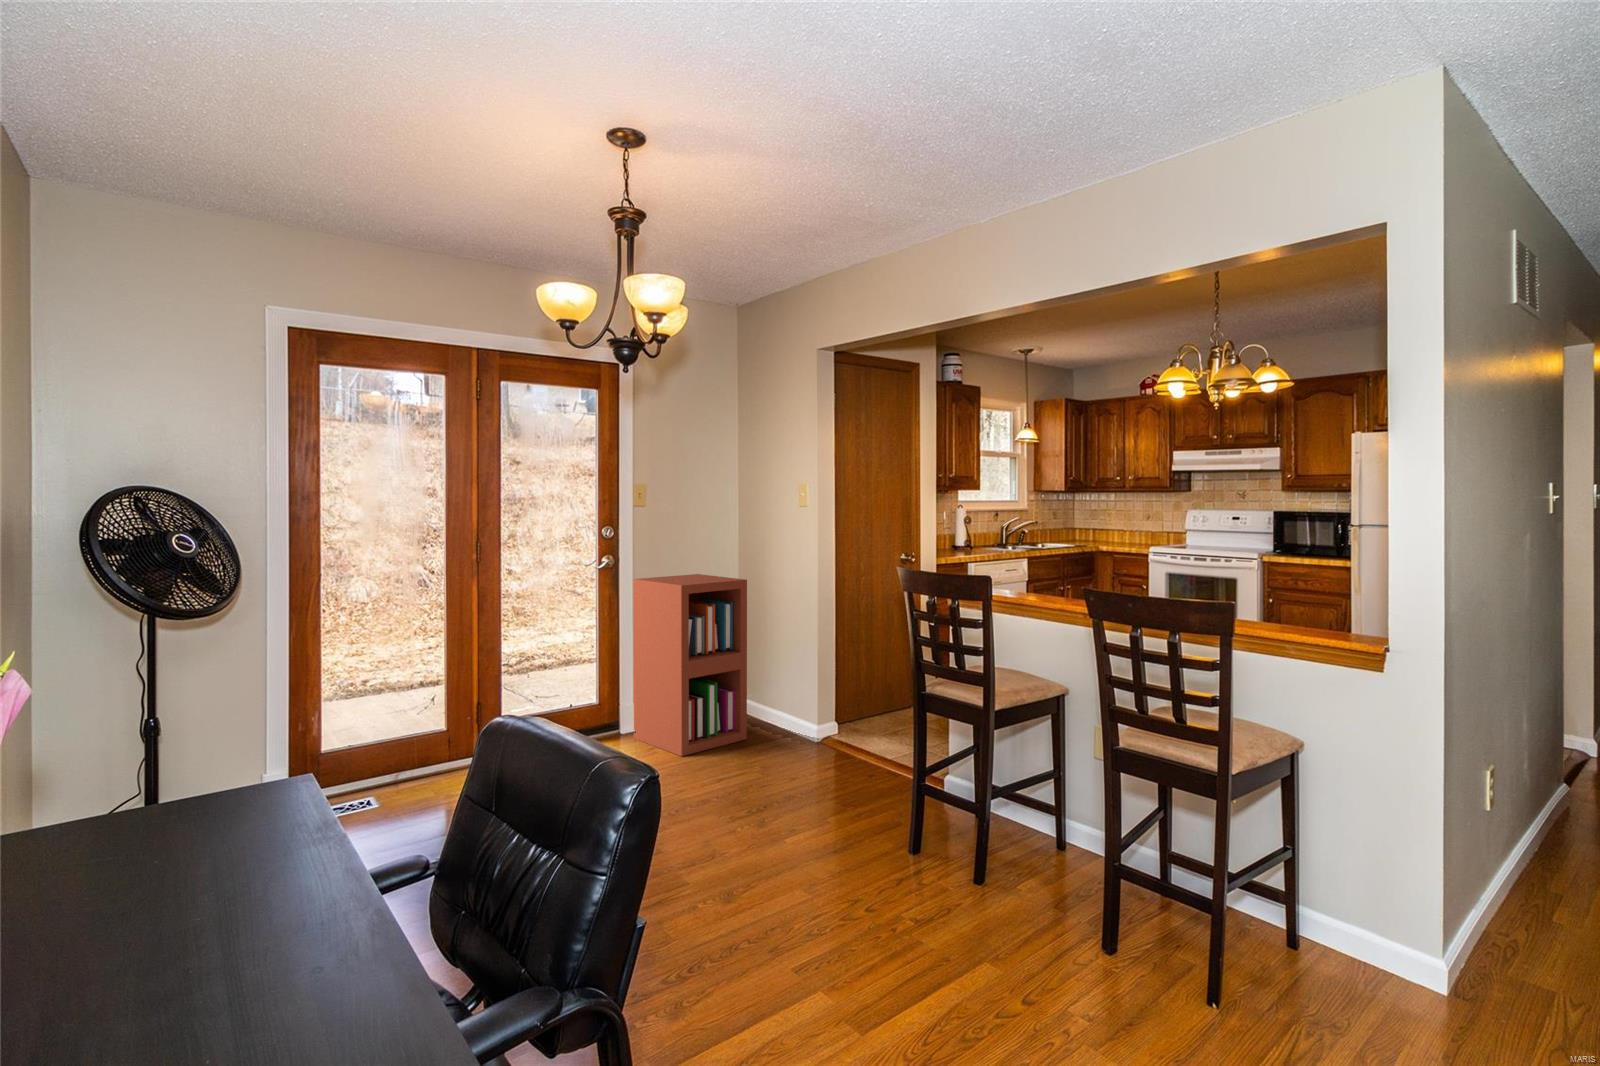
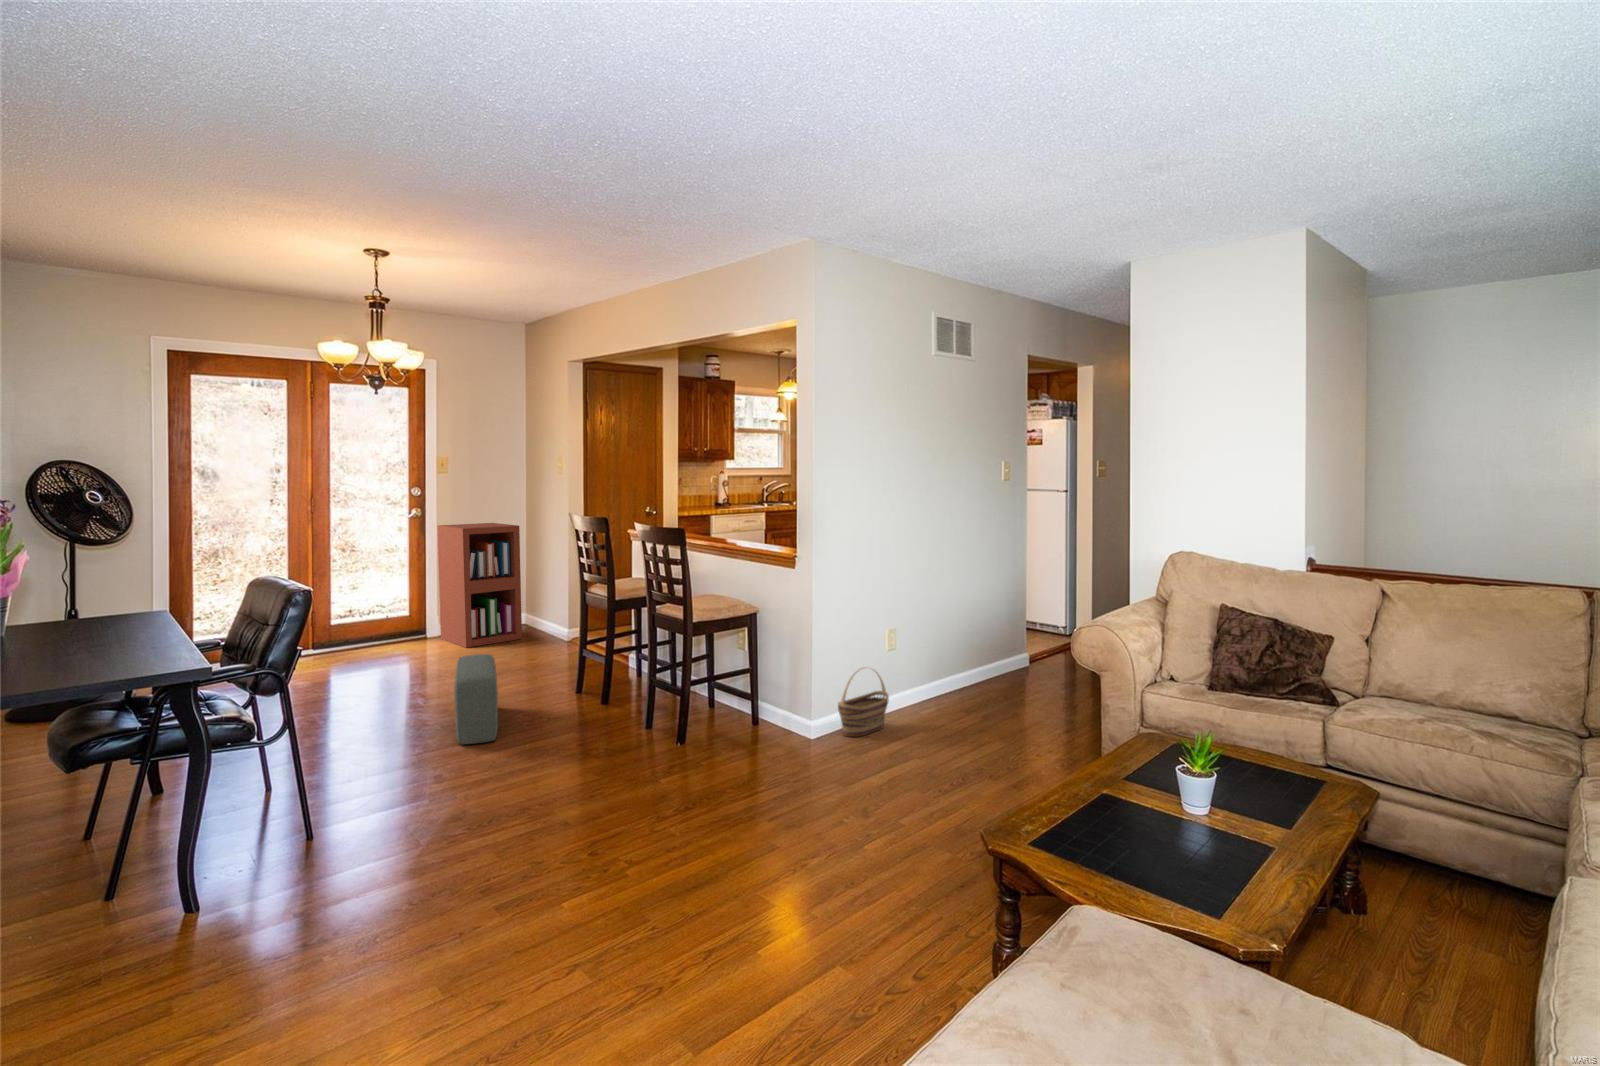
pouf: none [773,810,903,1010] -> present [454,654,498,744]
basket: none [1498,858,1572,996] -> present [838,672,889,737]

